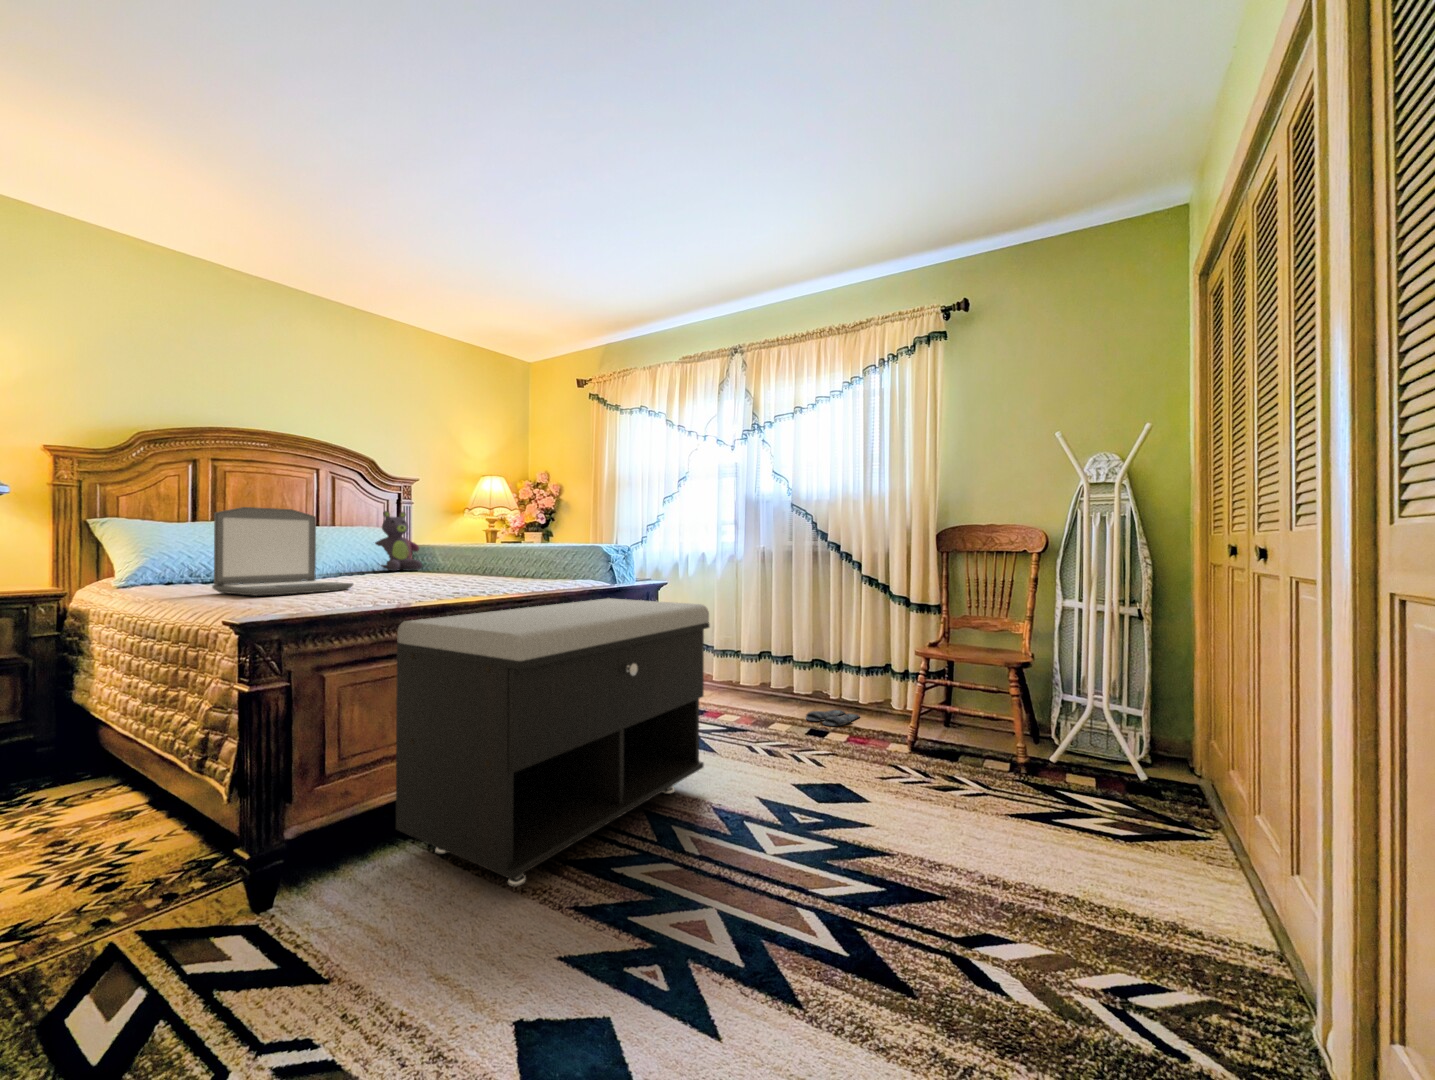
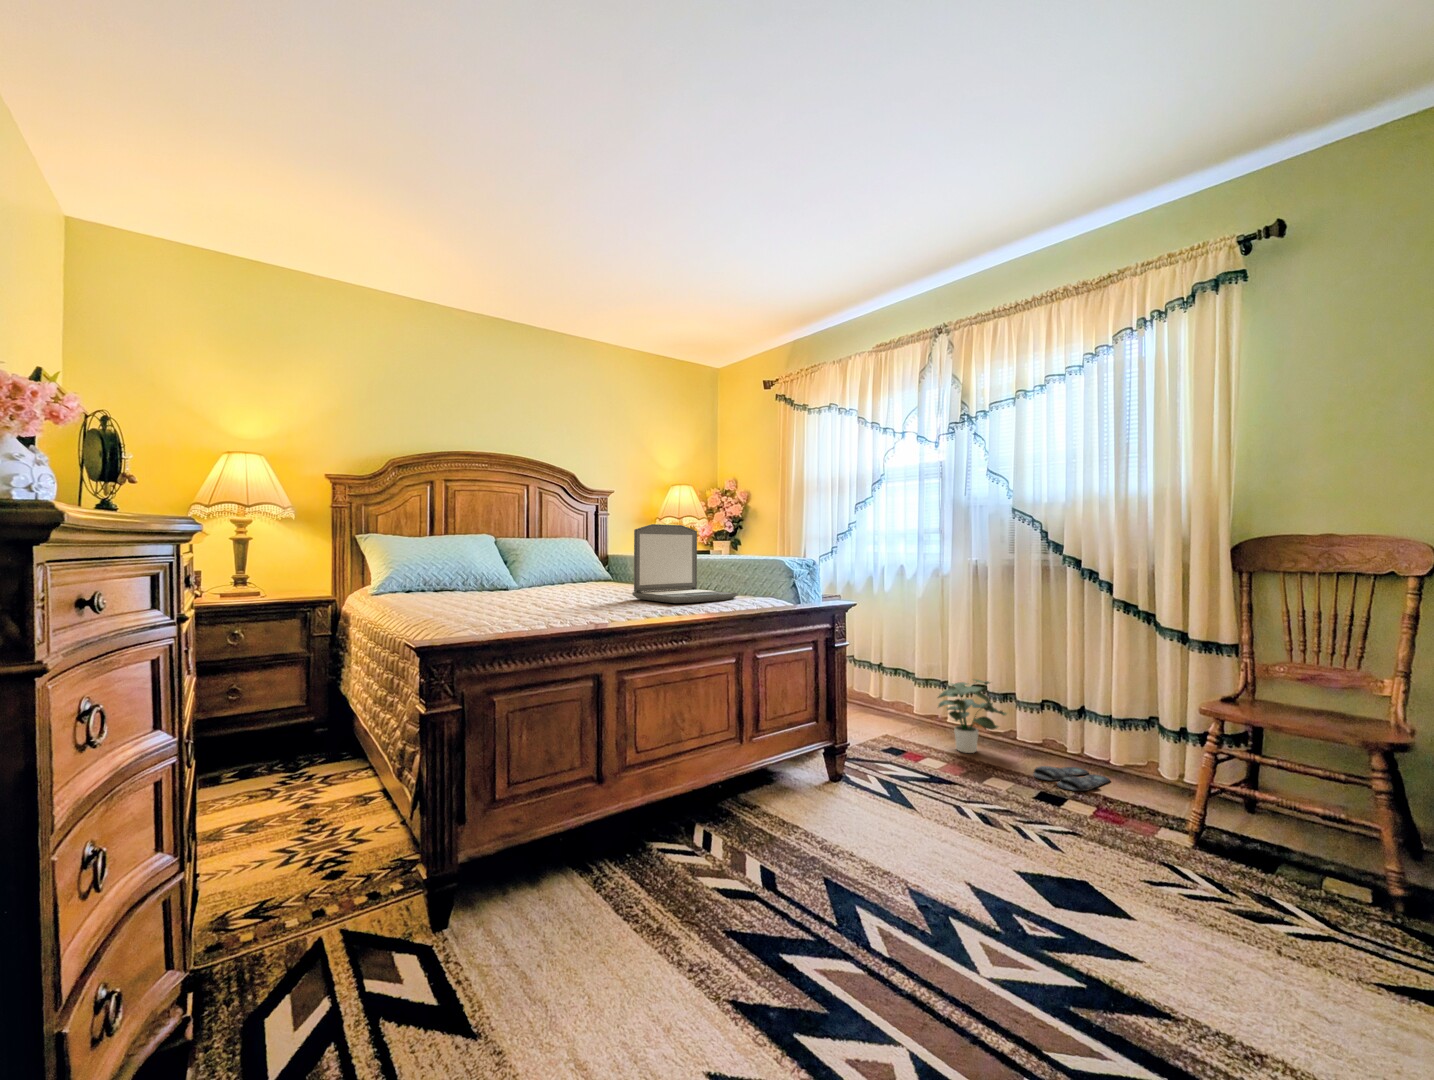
laptop: present [212,507,353,596] -> present [632,524,738,603]
stuffed bear: present [375,511,422,571] -> none [569,524,616,581]
storage bench: present [396,598,710,886] -> none [563,622,905,956]
potted plant: none [732,646,788,708] -> present [938,679,1006,753]

